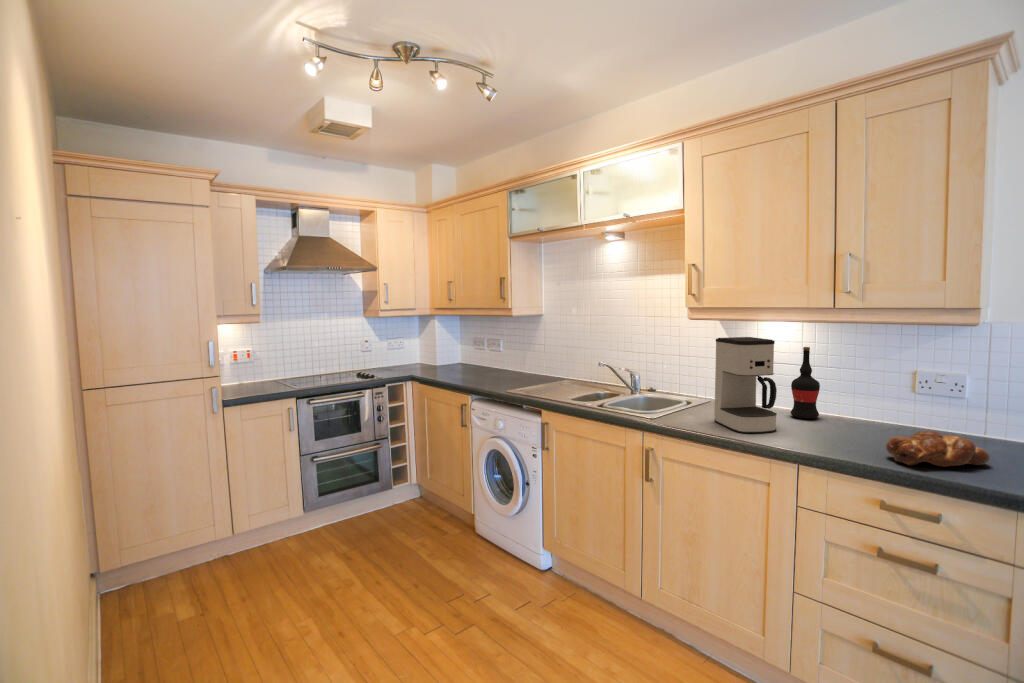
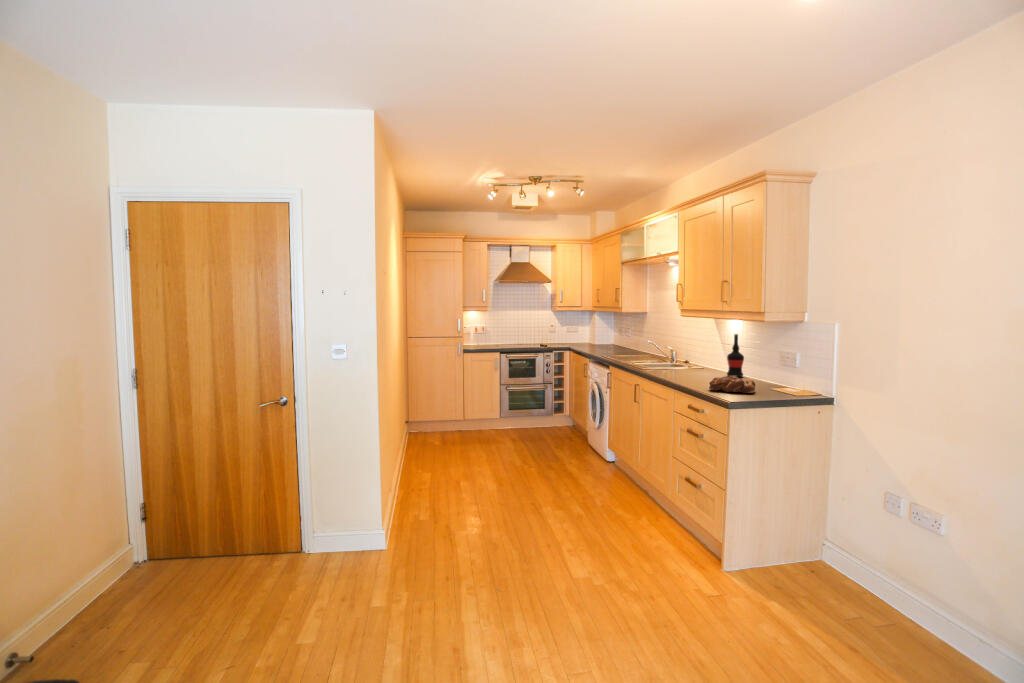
coffee maker: present [714,337,777,433] -> none [673,326,704,379]

